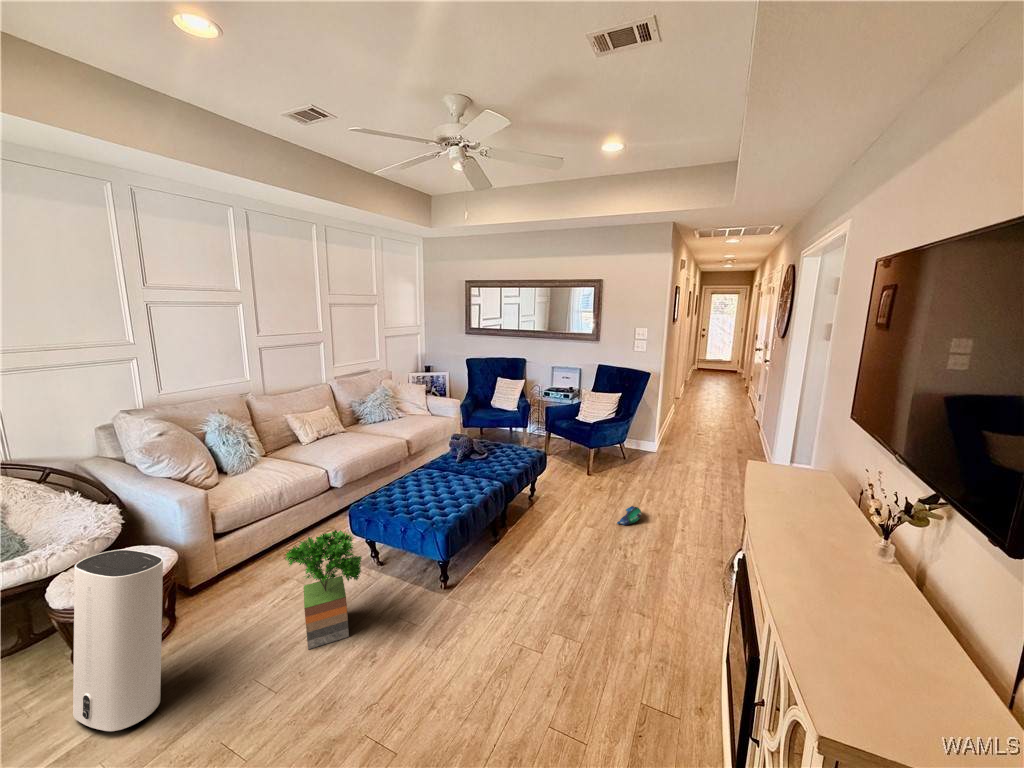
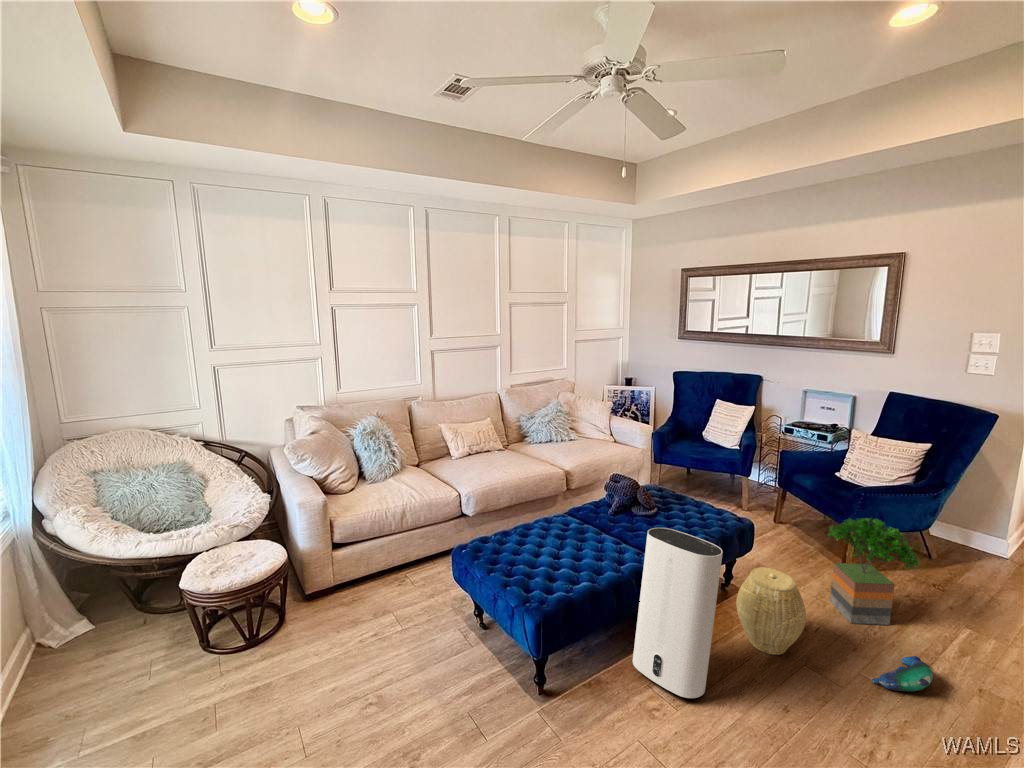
woven basket: none [546,475,584,526] -> present [736,567,806,655]
potted tree: present [285,530,362,649] -> present [829,518,920,625]
air purifier: present [73,549,163,731] -> present [633,528,723,698]

